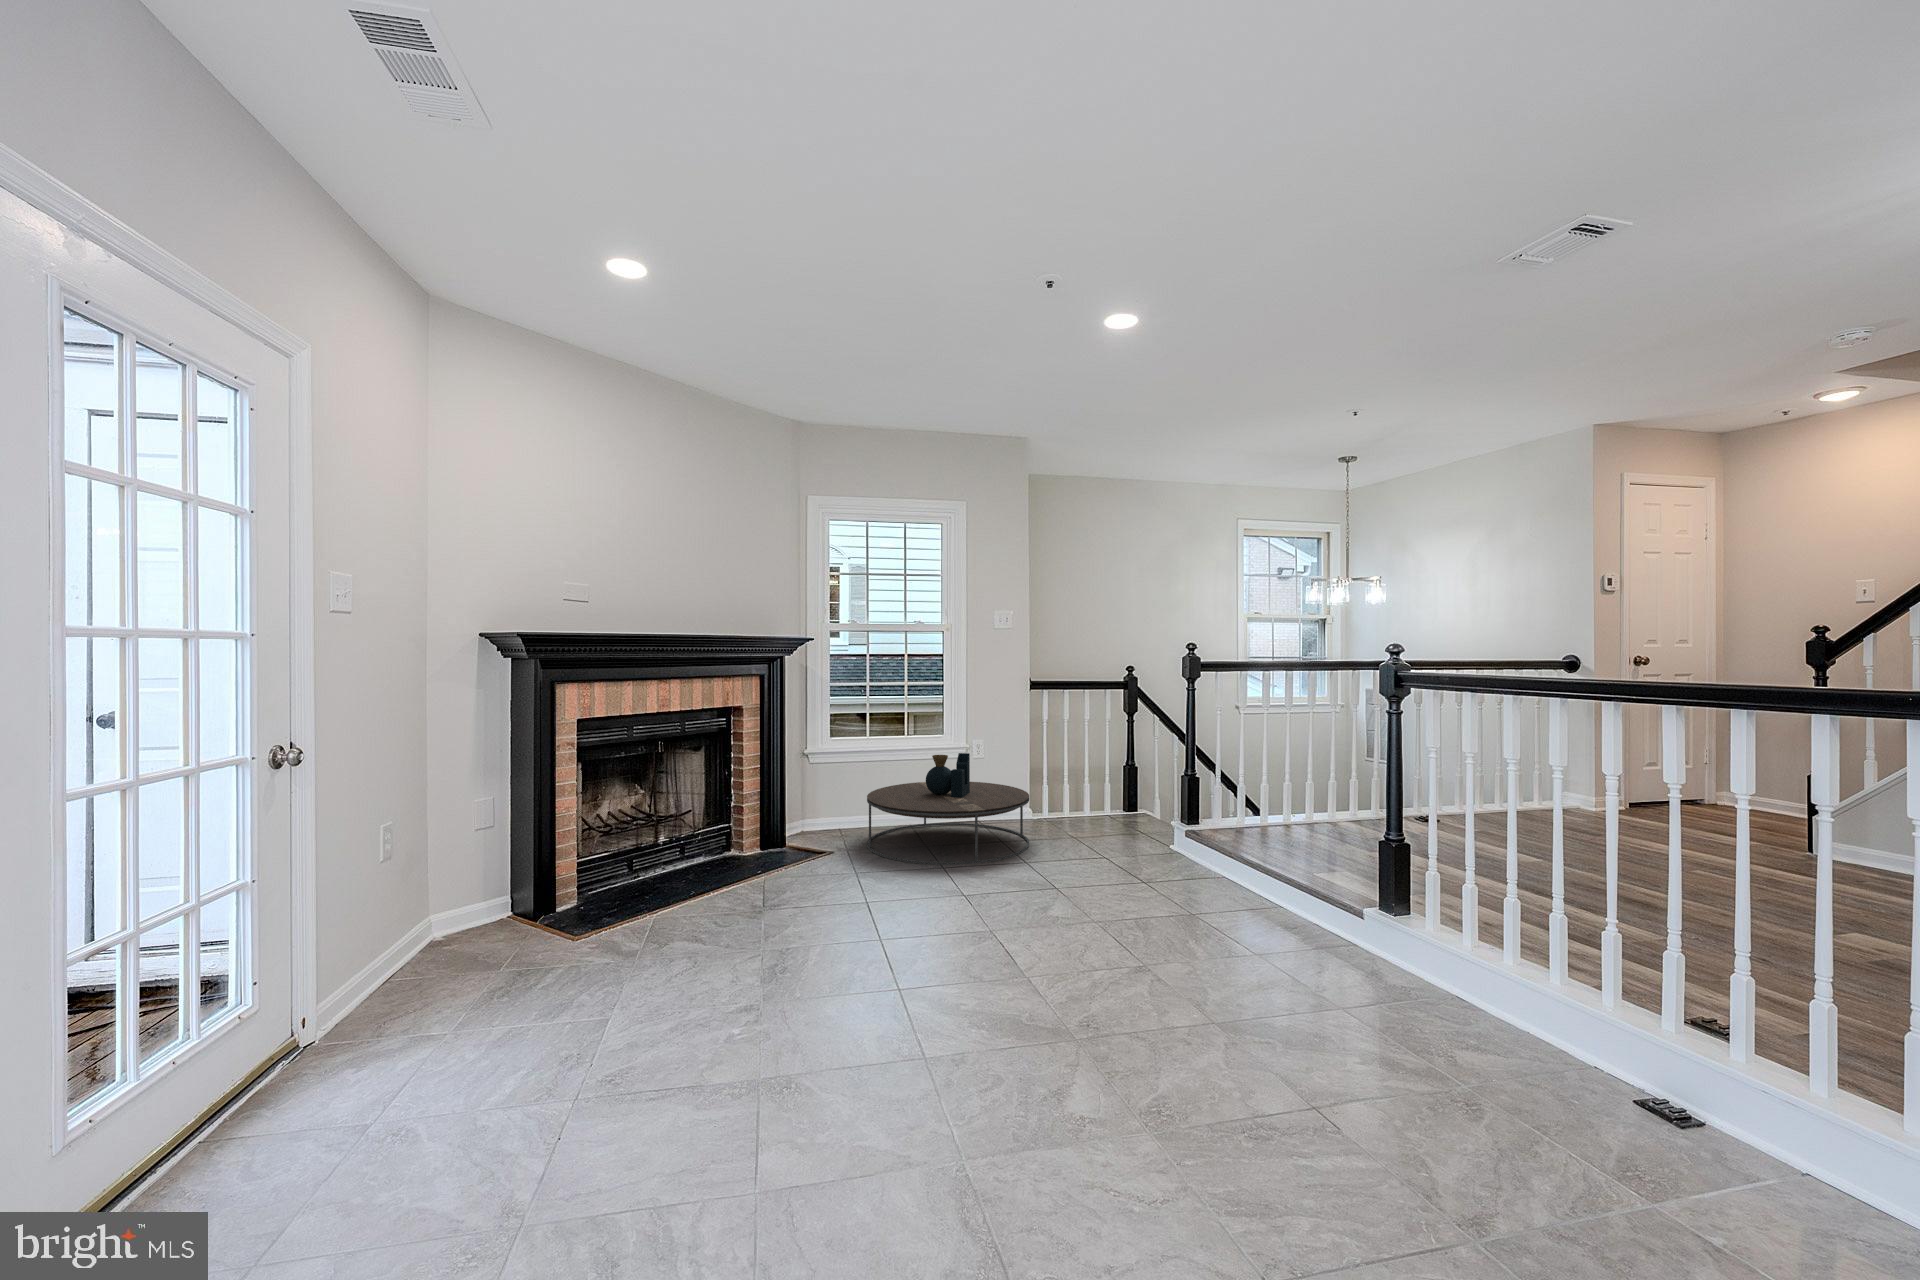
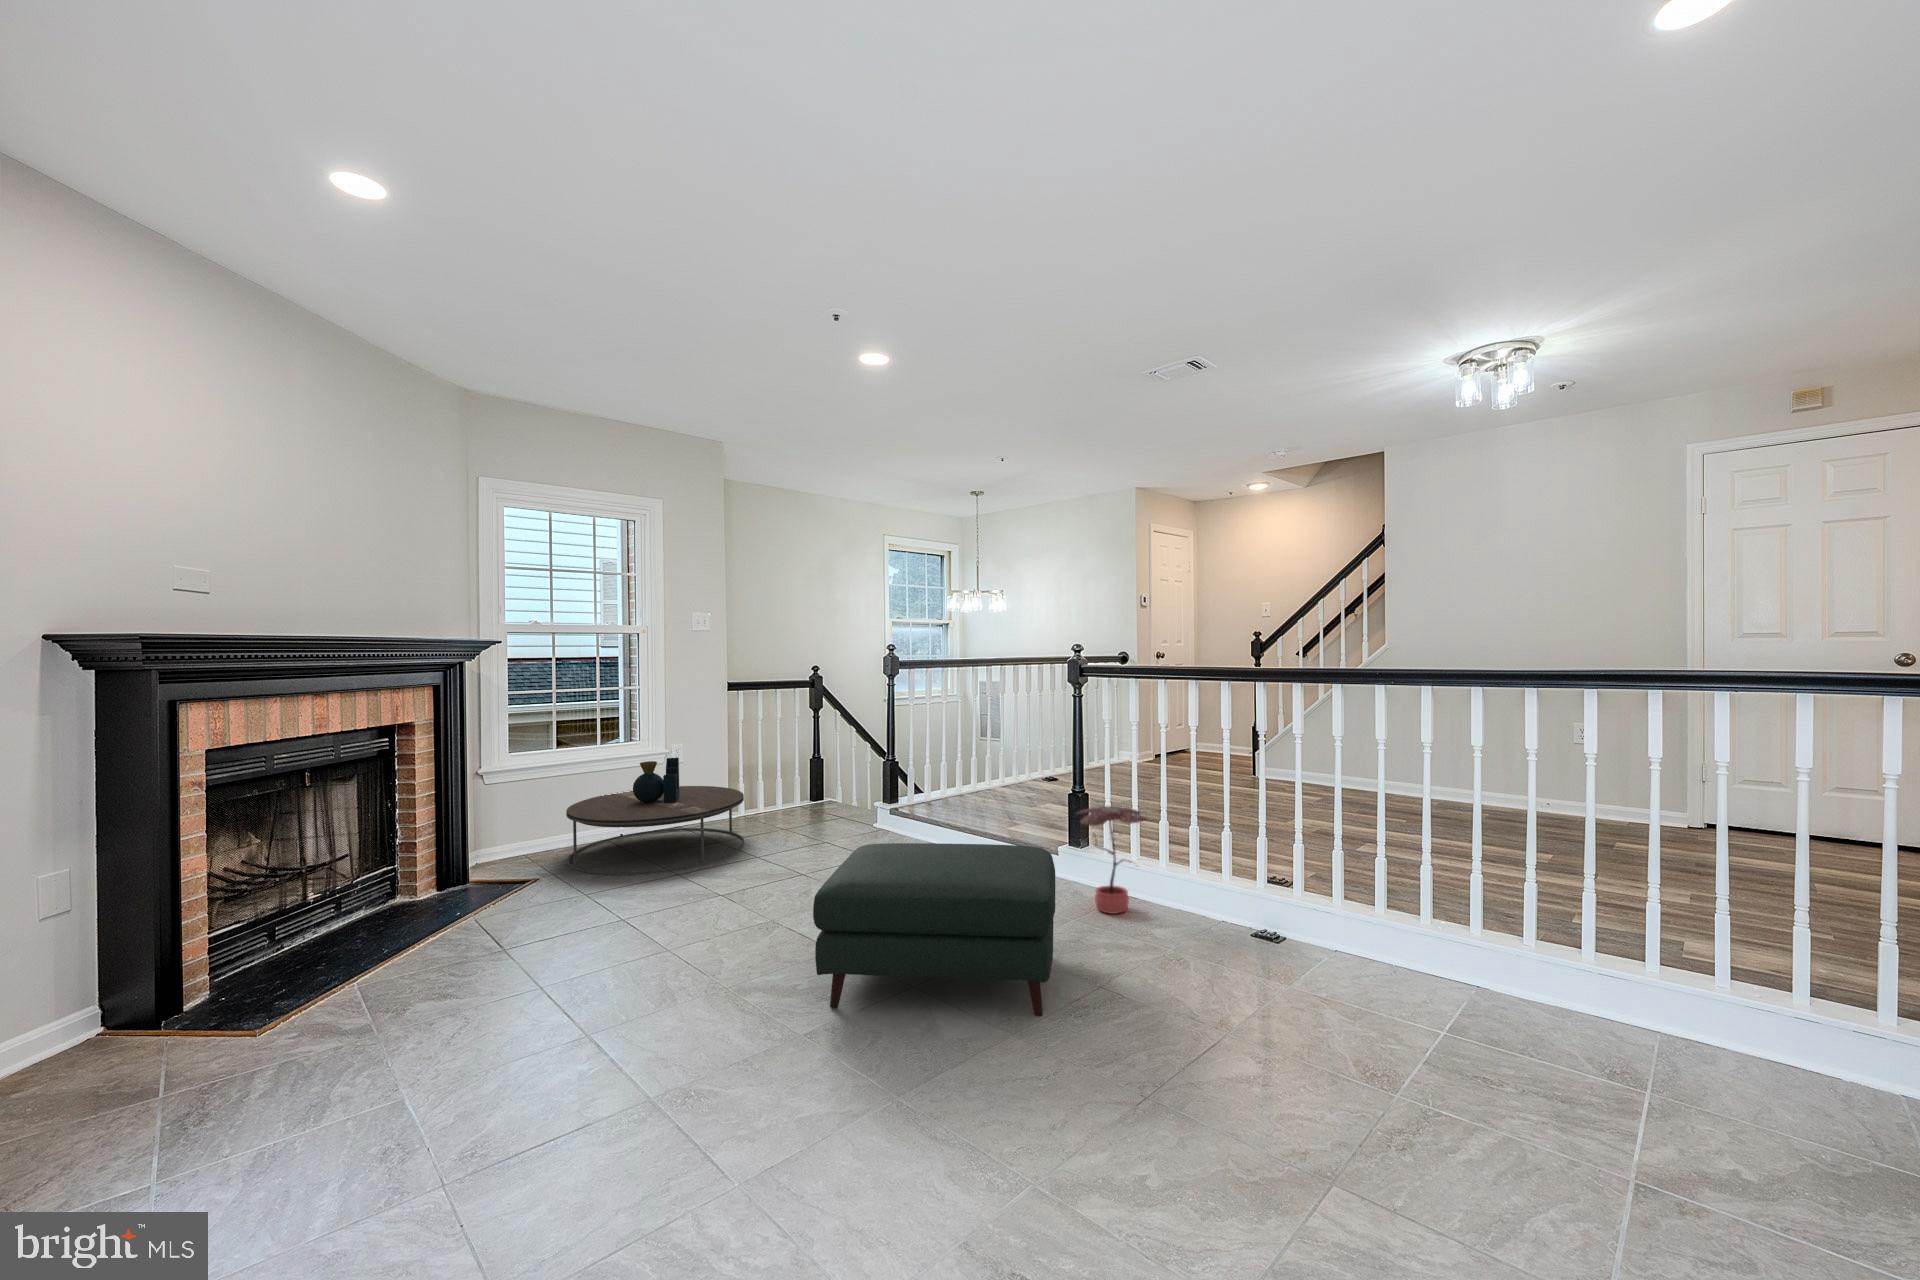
potted plant: none [1365,866,1468,1015] -> present [1077,806,1146,914]
ottoman: none [976,869,1294,1122] -> present [813,843,1055,1016]

